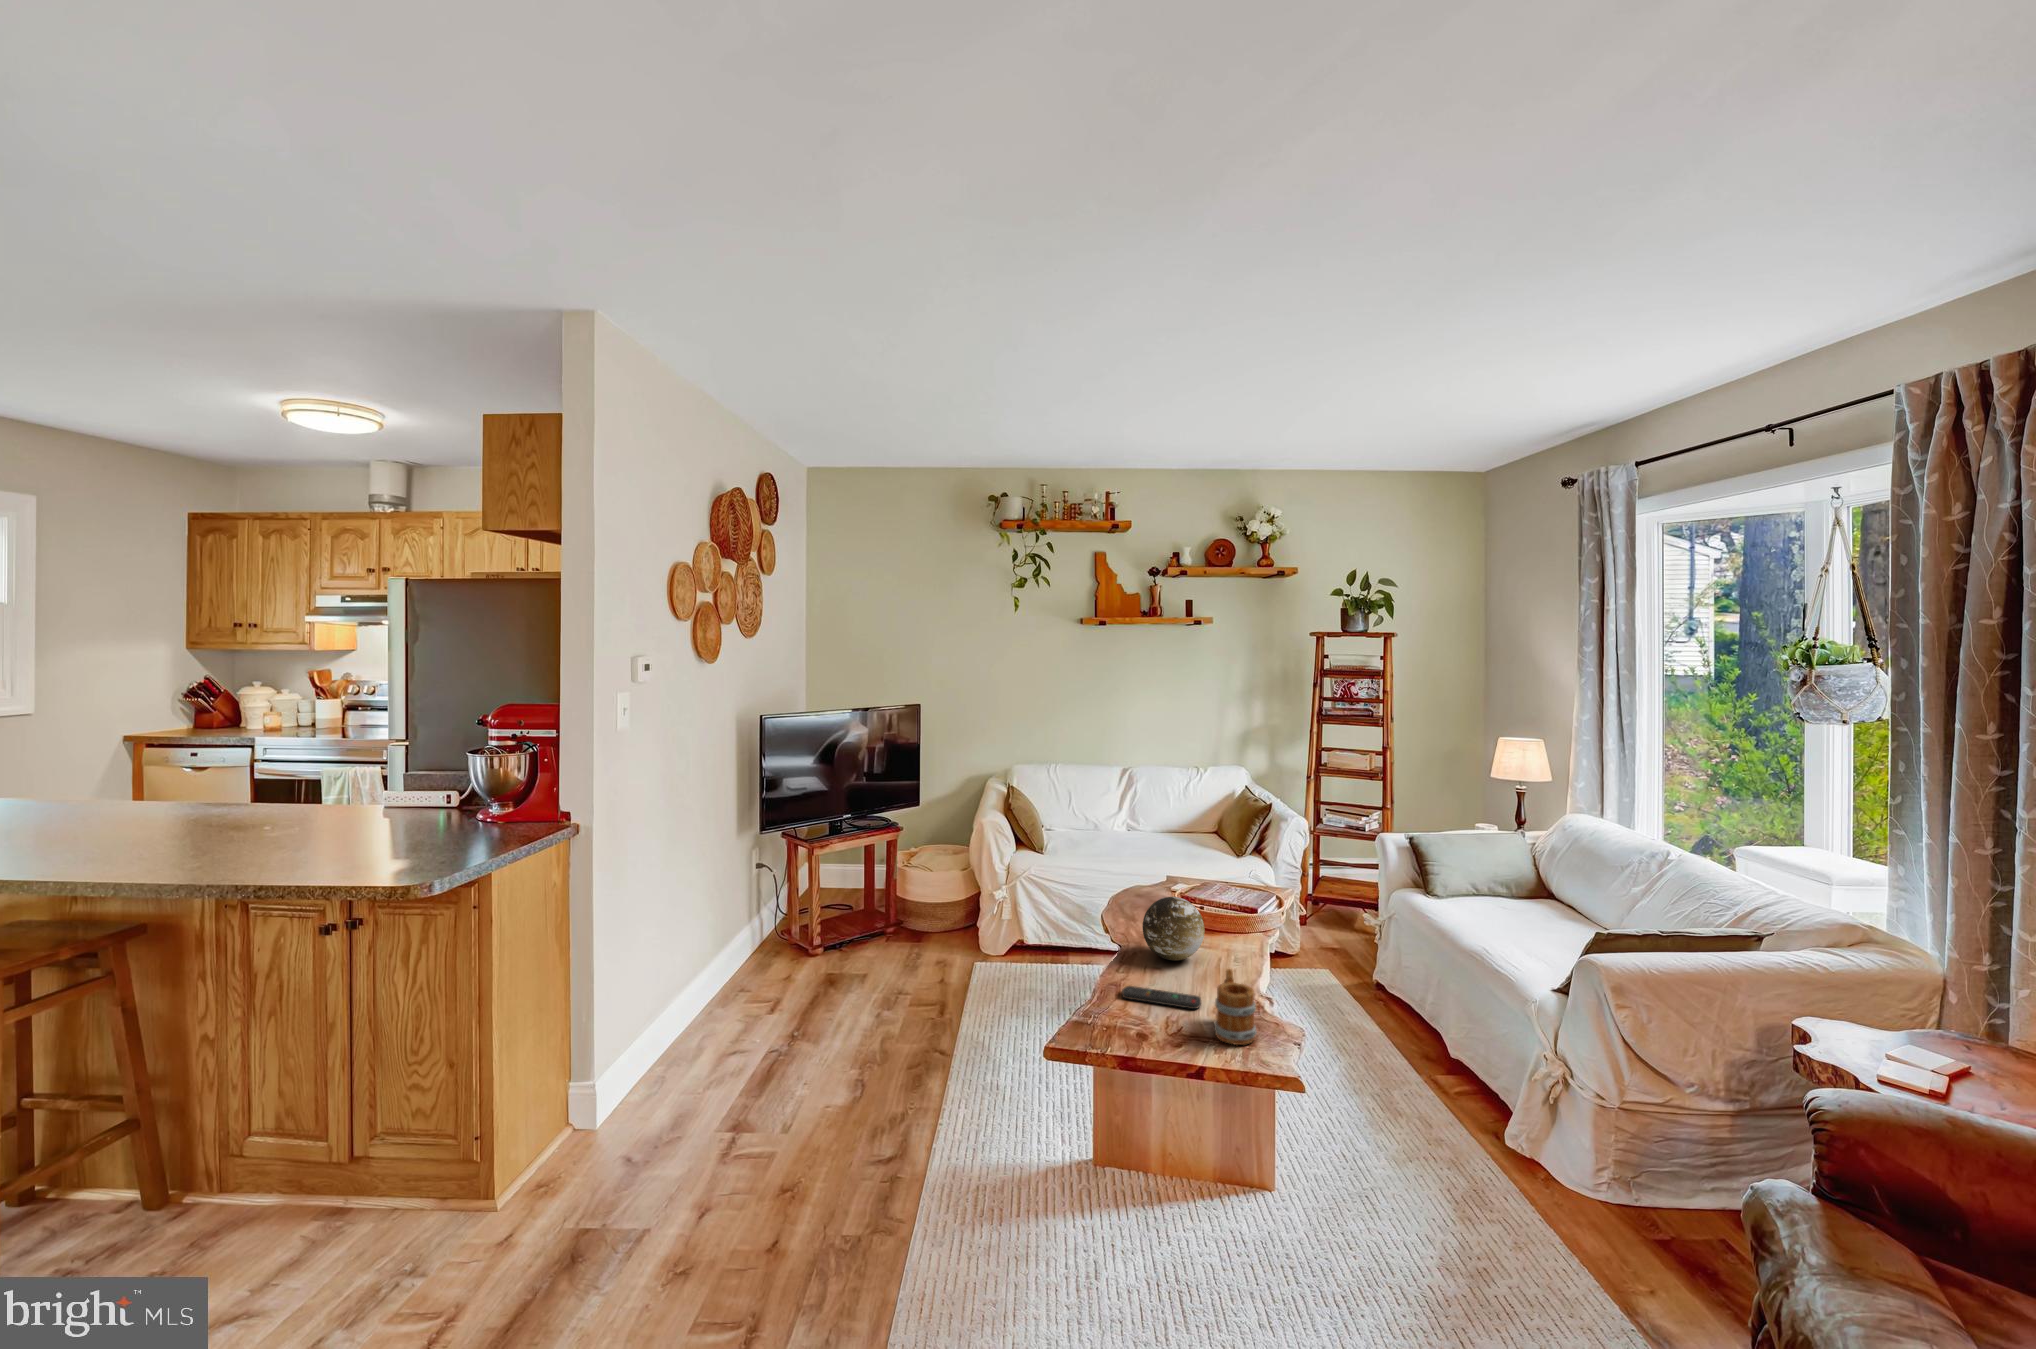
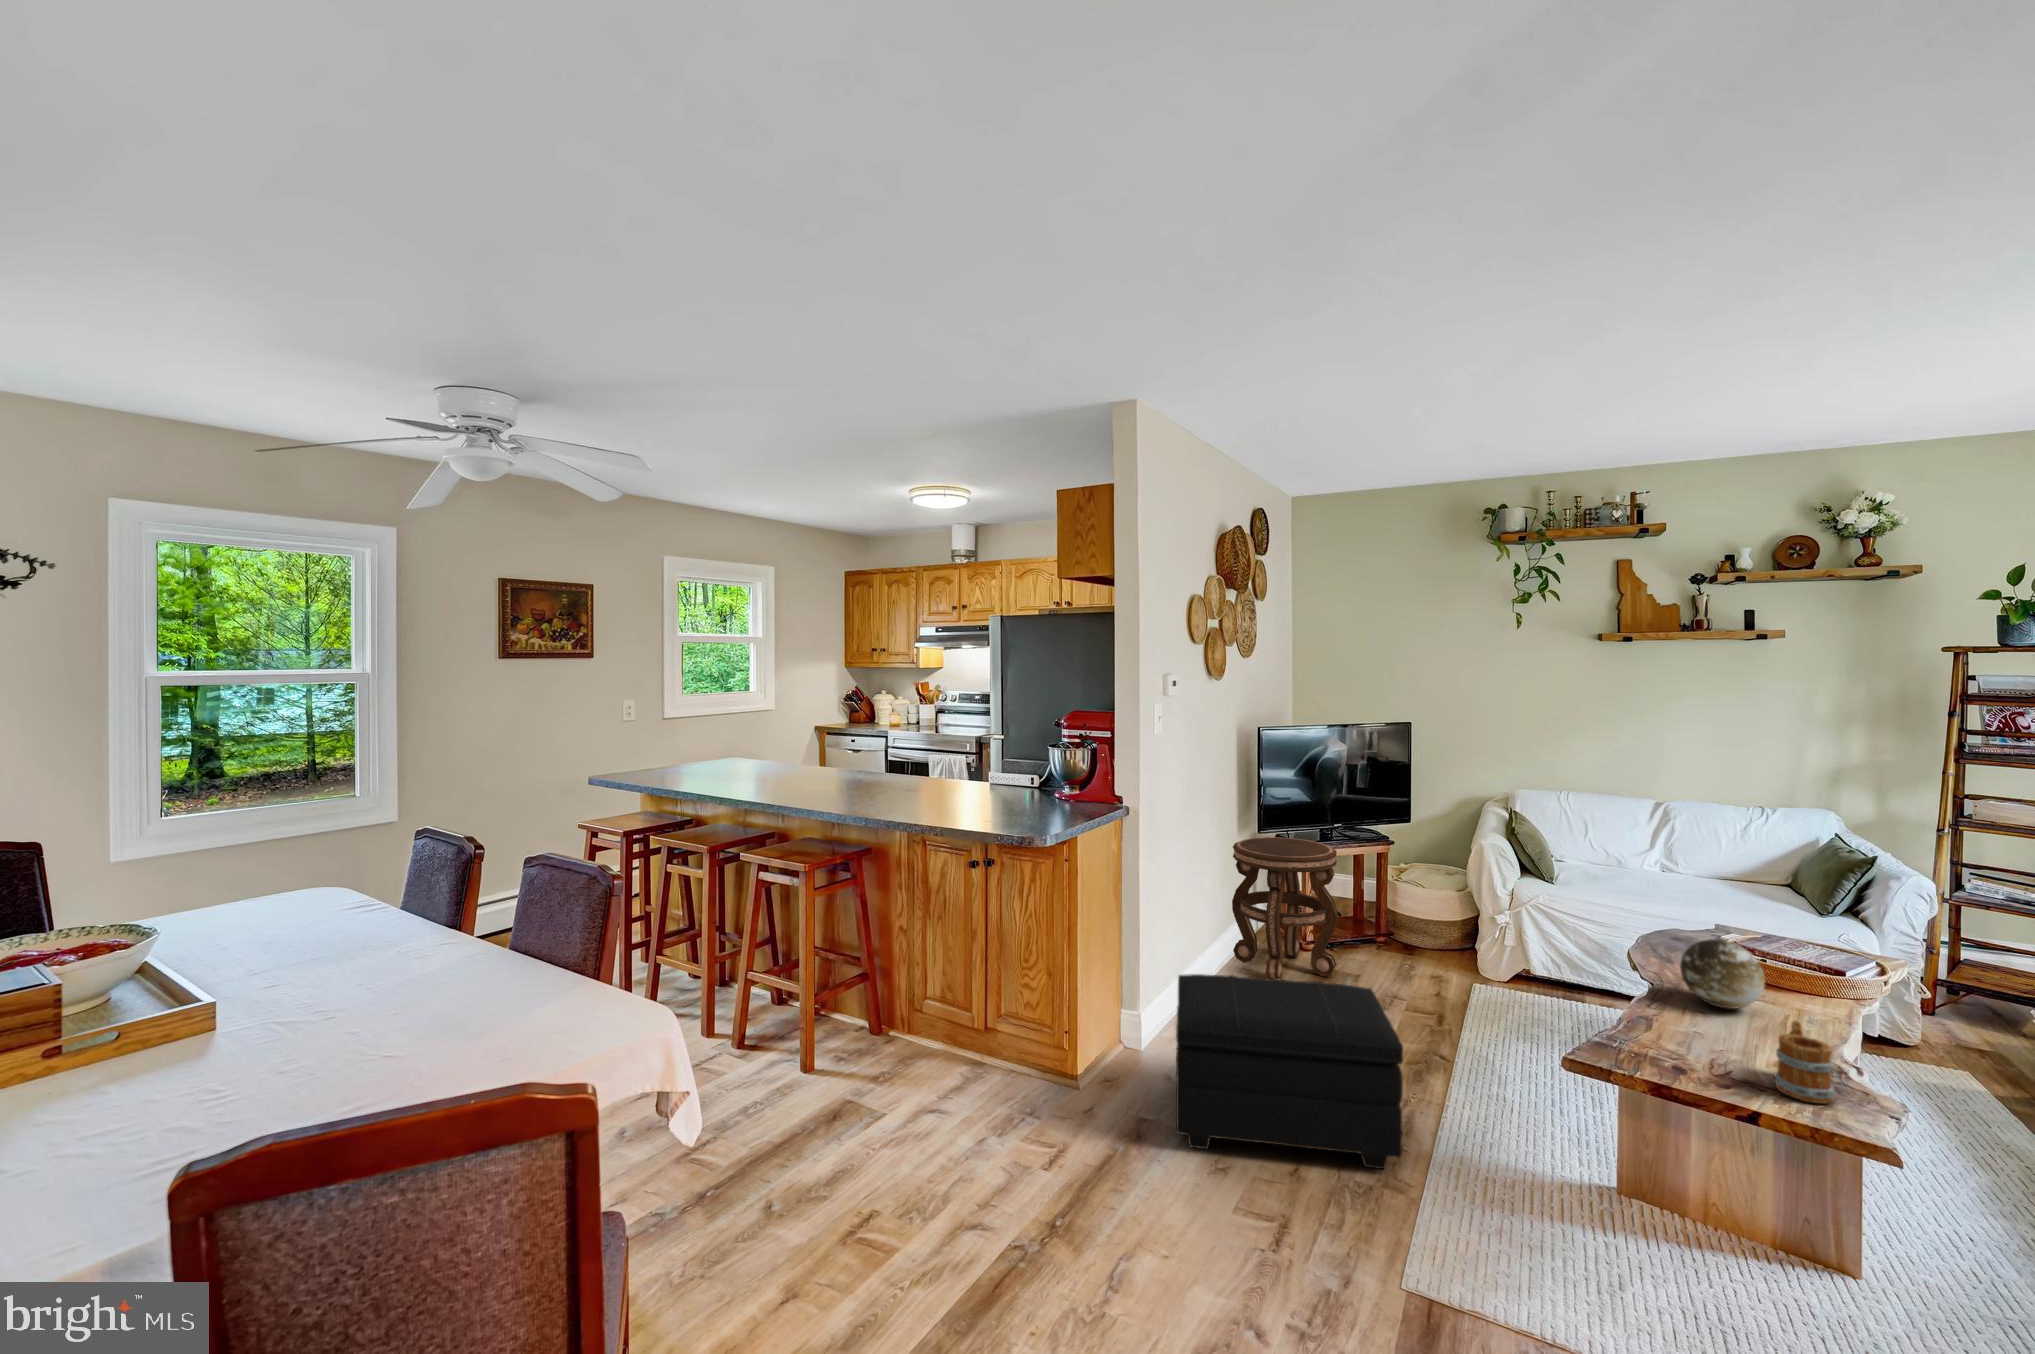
side table: none [734,835,847,996] -> present [1232,837,1338,980]
remote control: present [1122,986,1201,1009] -> none [1653,1022,1758,1058]
footstool: none [620,1000,894,1254] -> present [1176,974,1403,1169]

